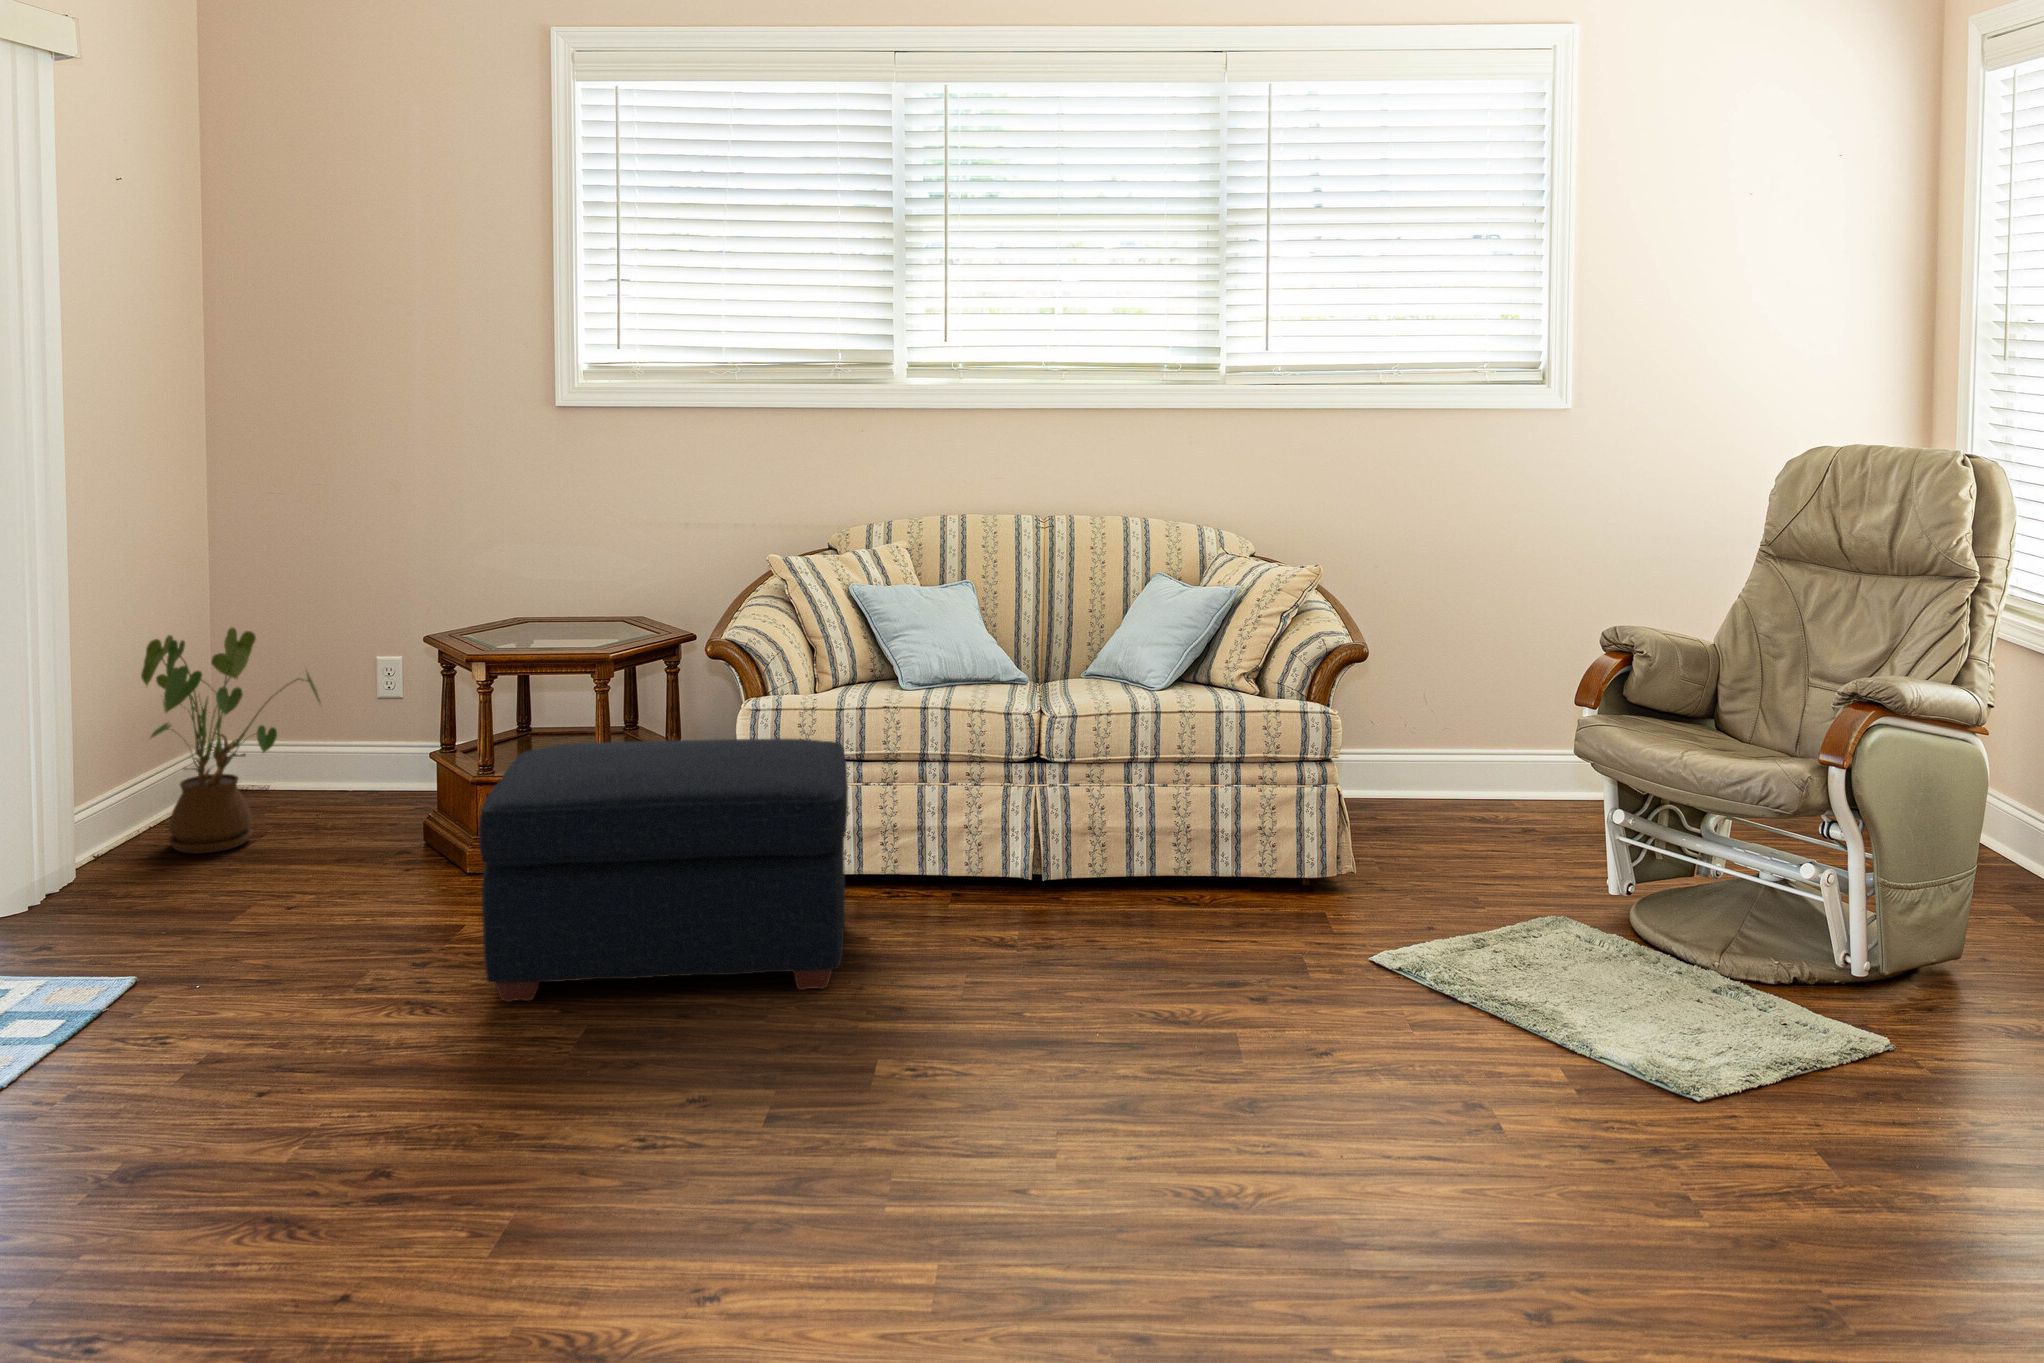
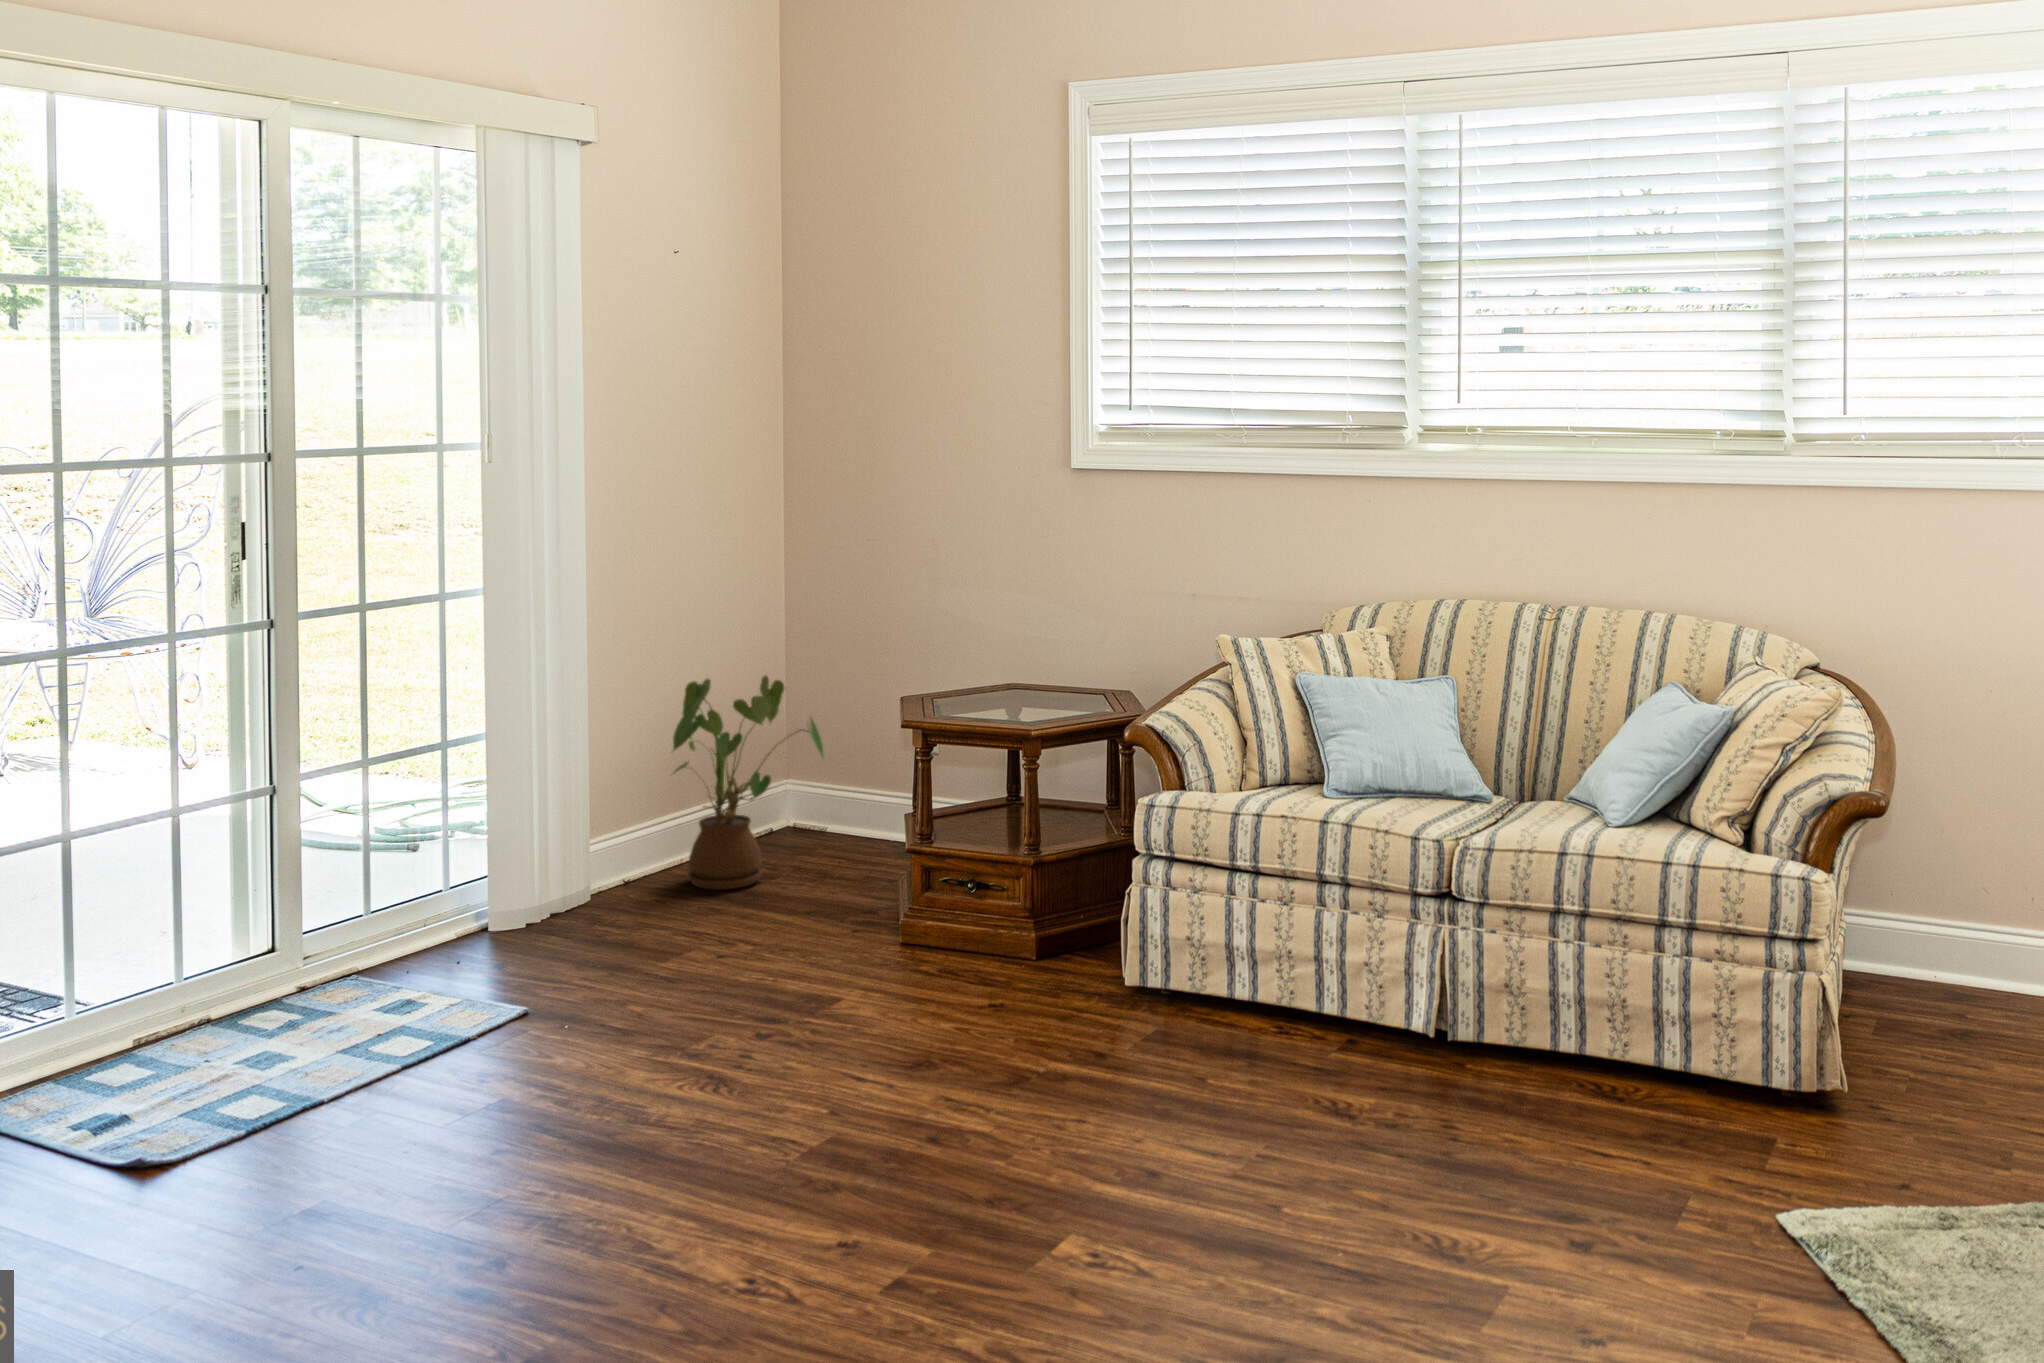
ottoman: present [479,739,848,1002] -> none [779,819,1206,1122]

